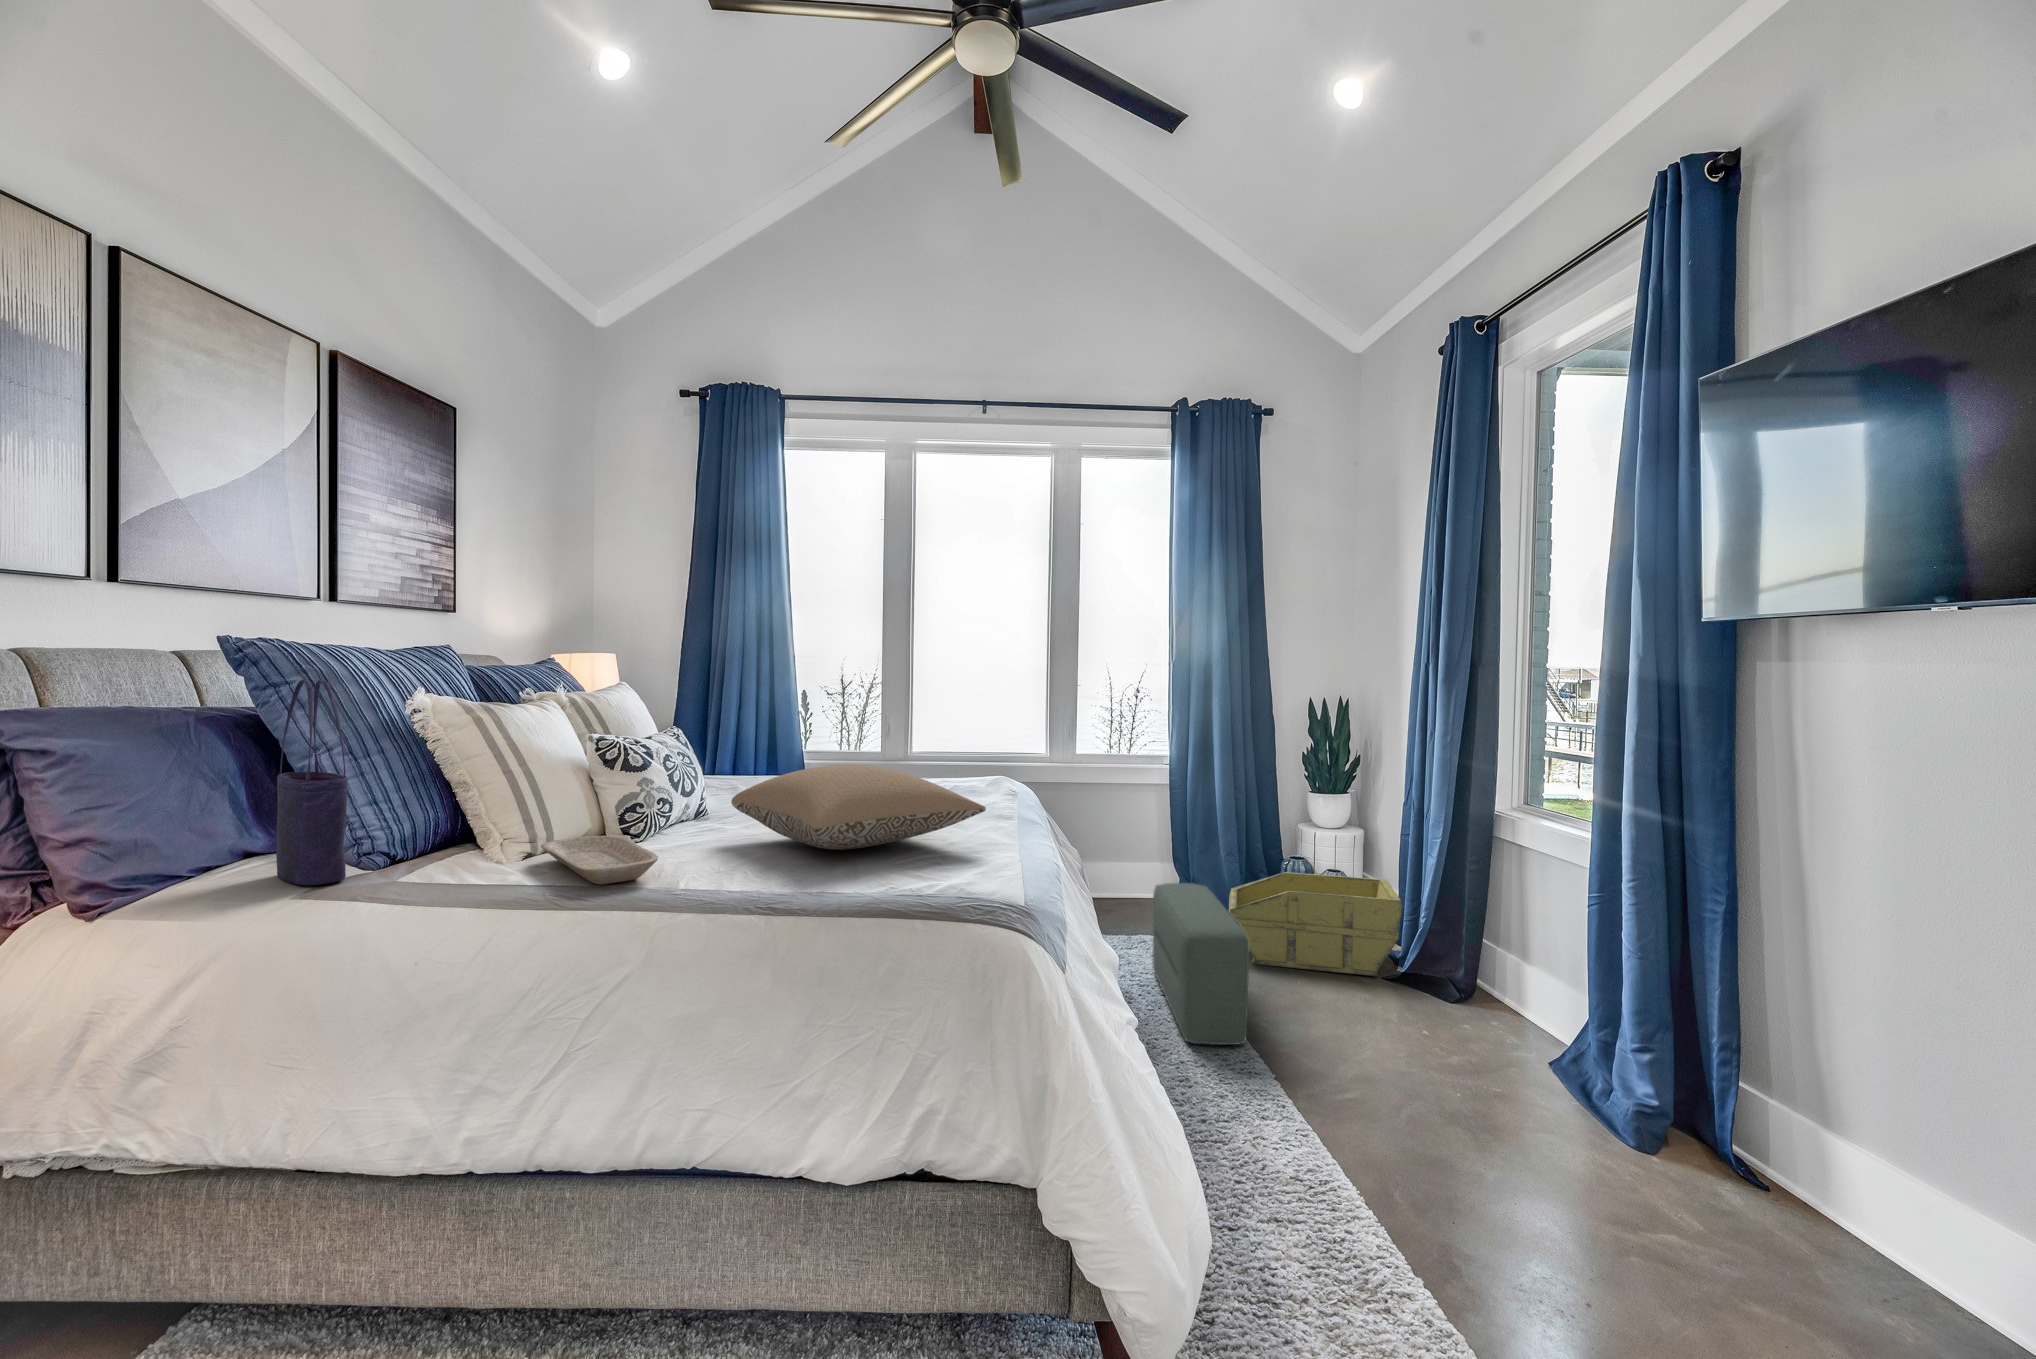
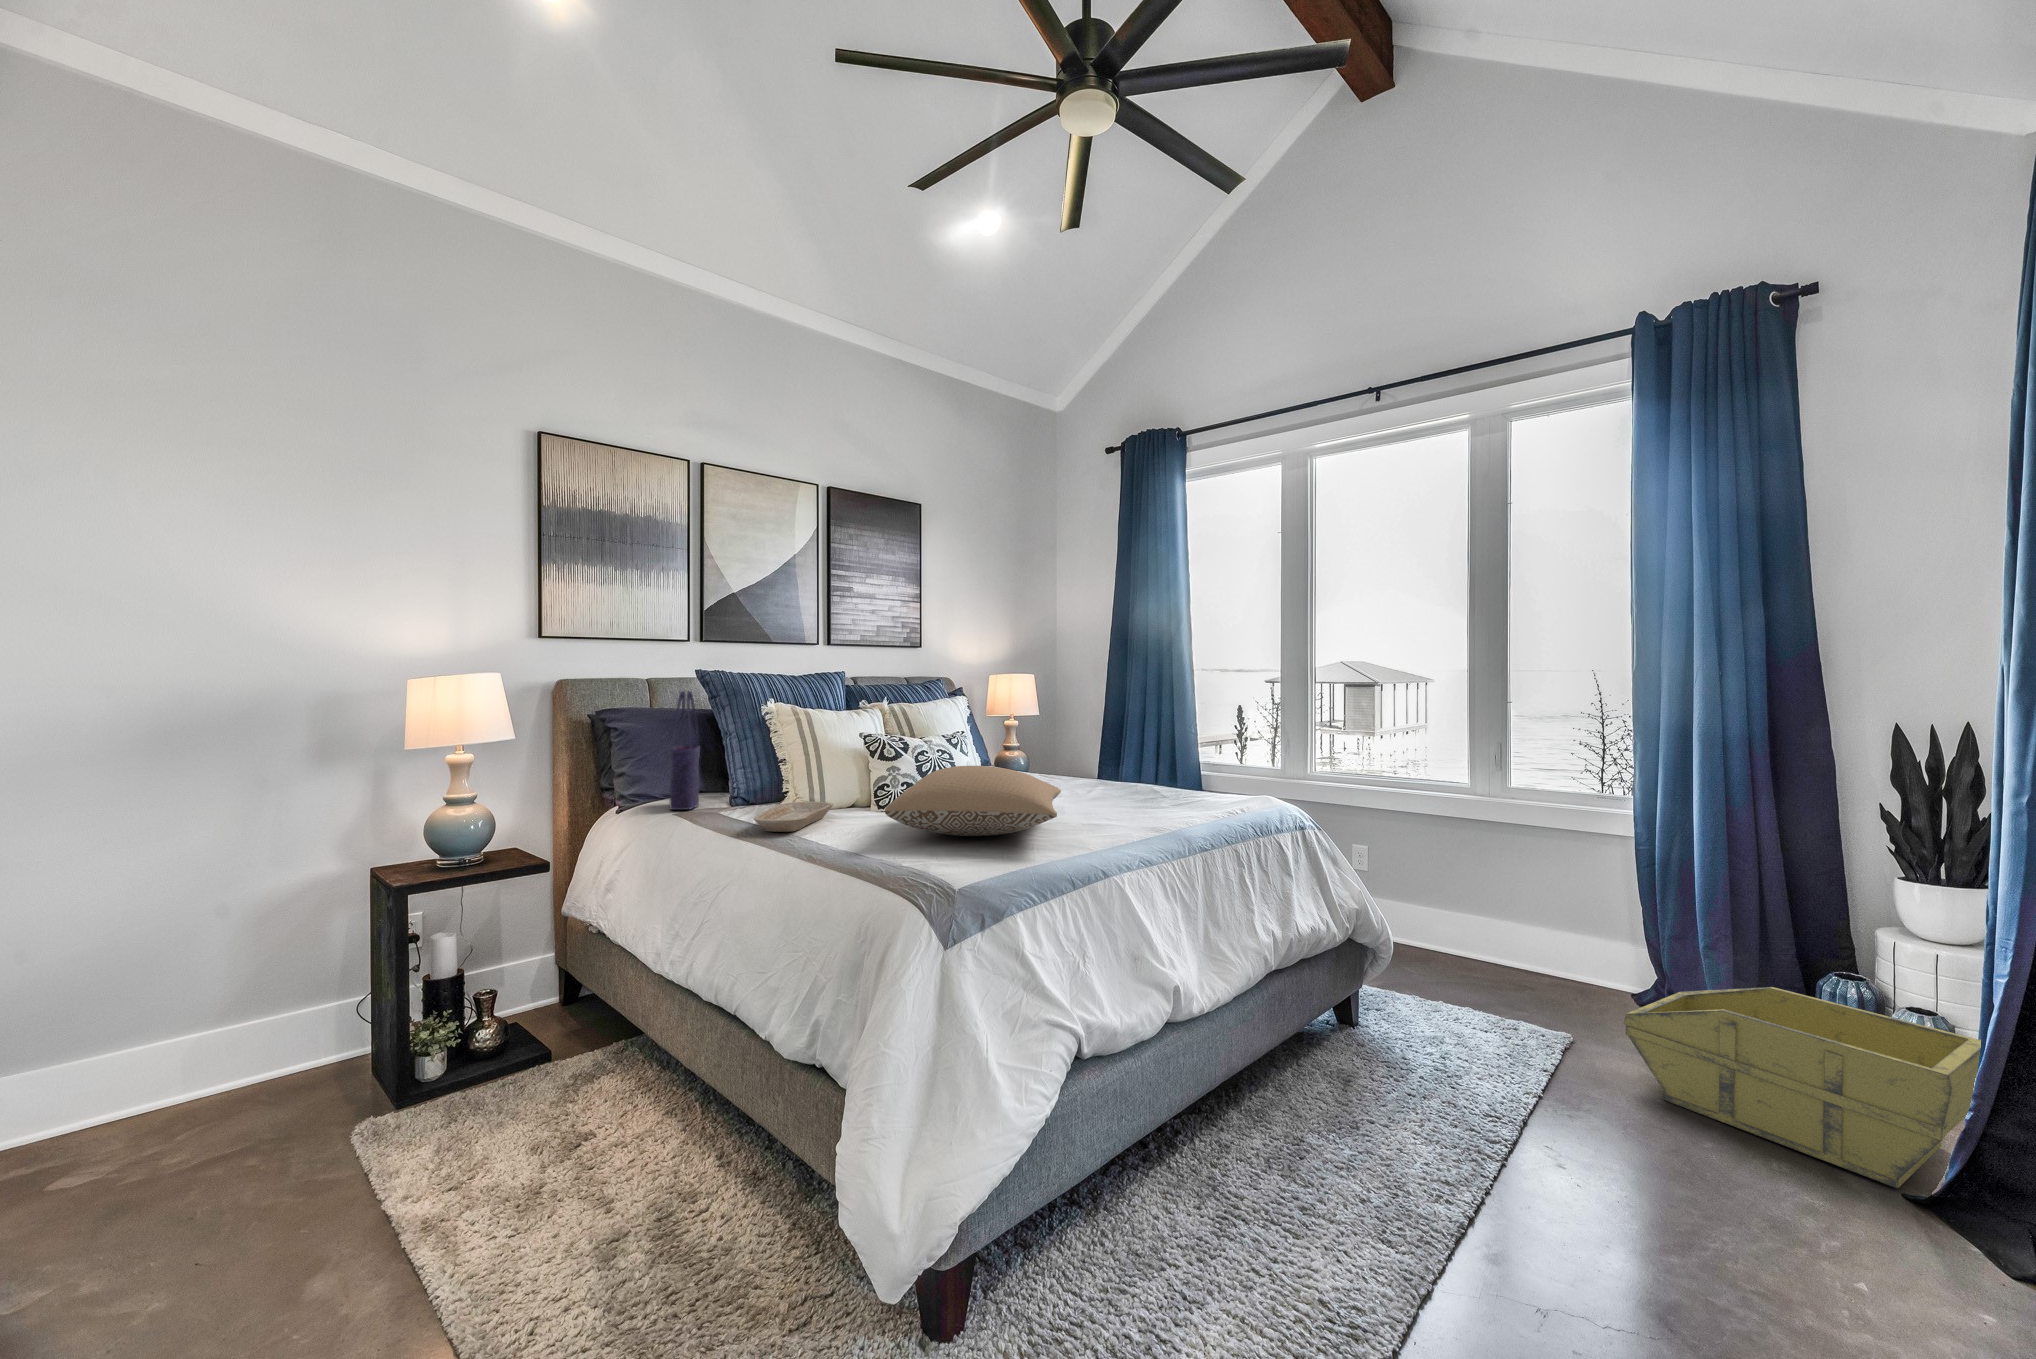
pouf: present [1152,883,1249,1045] -> none [1408,953,1561,1174]

